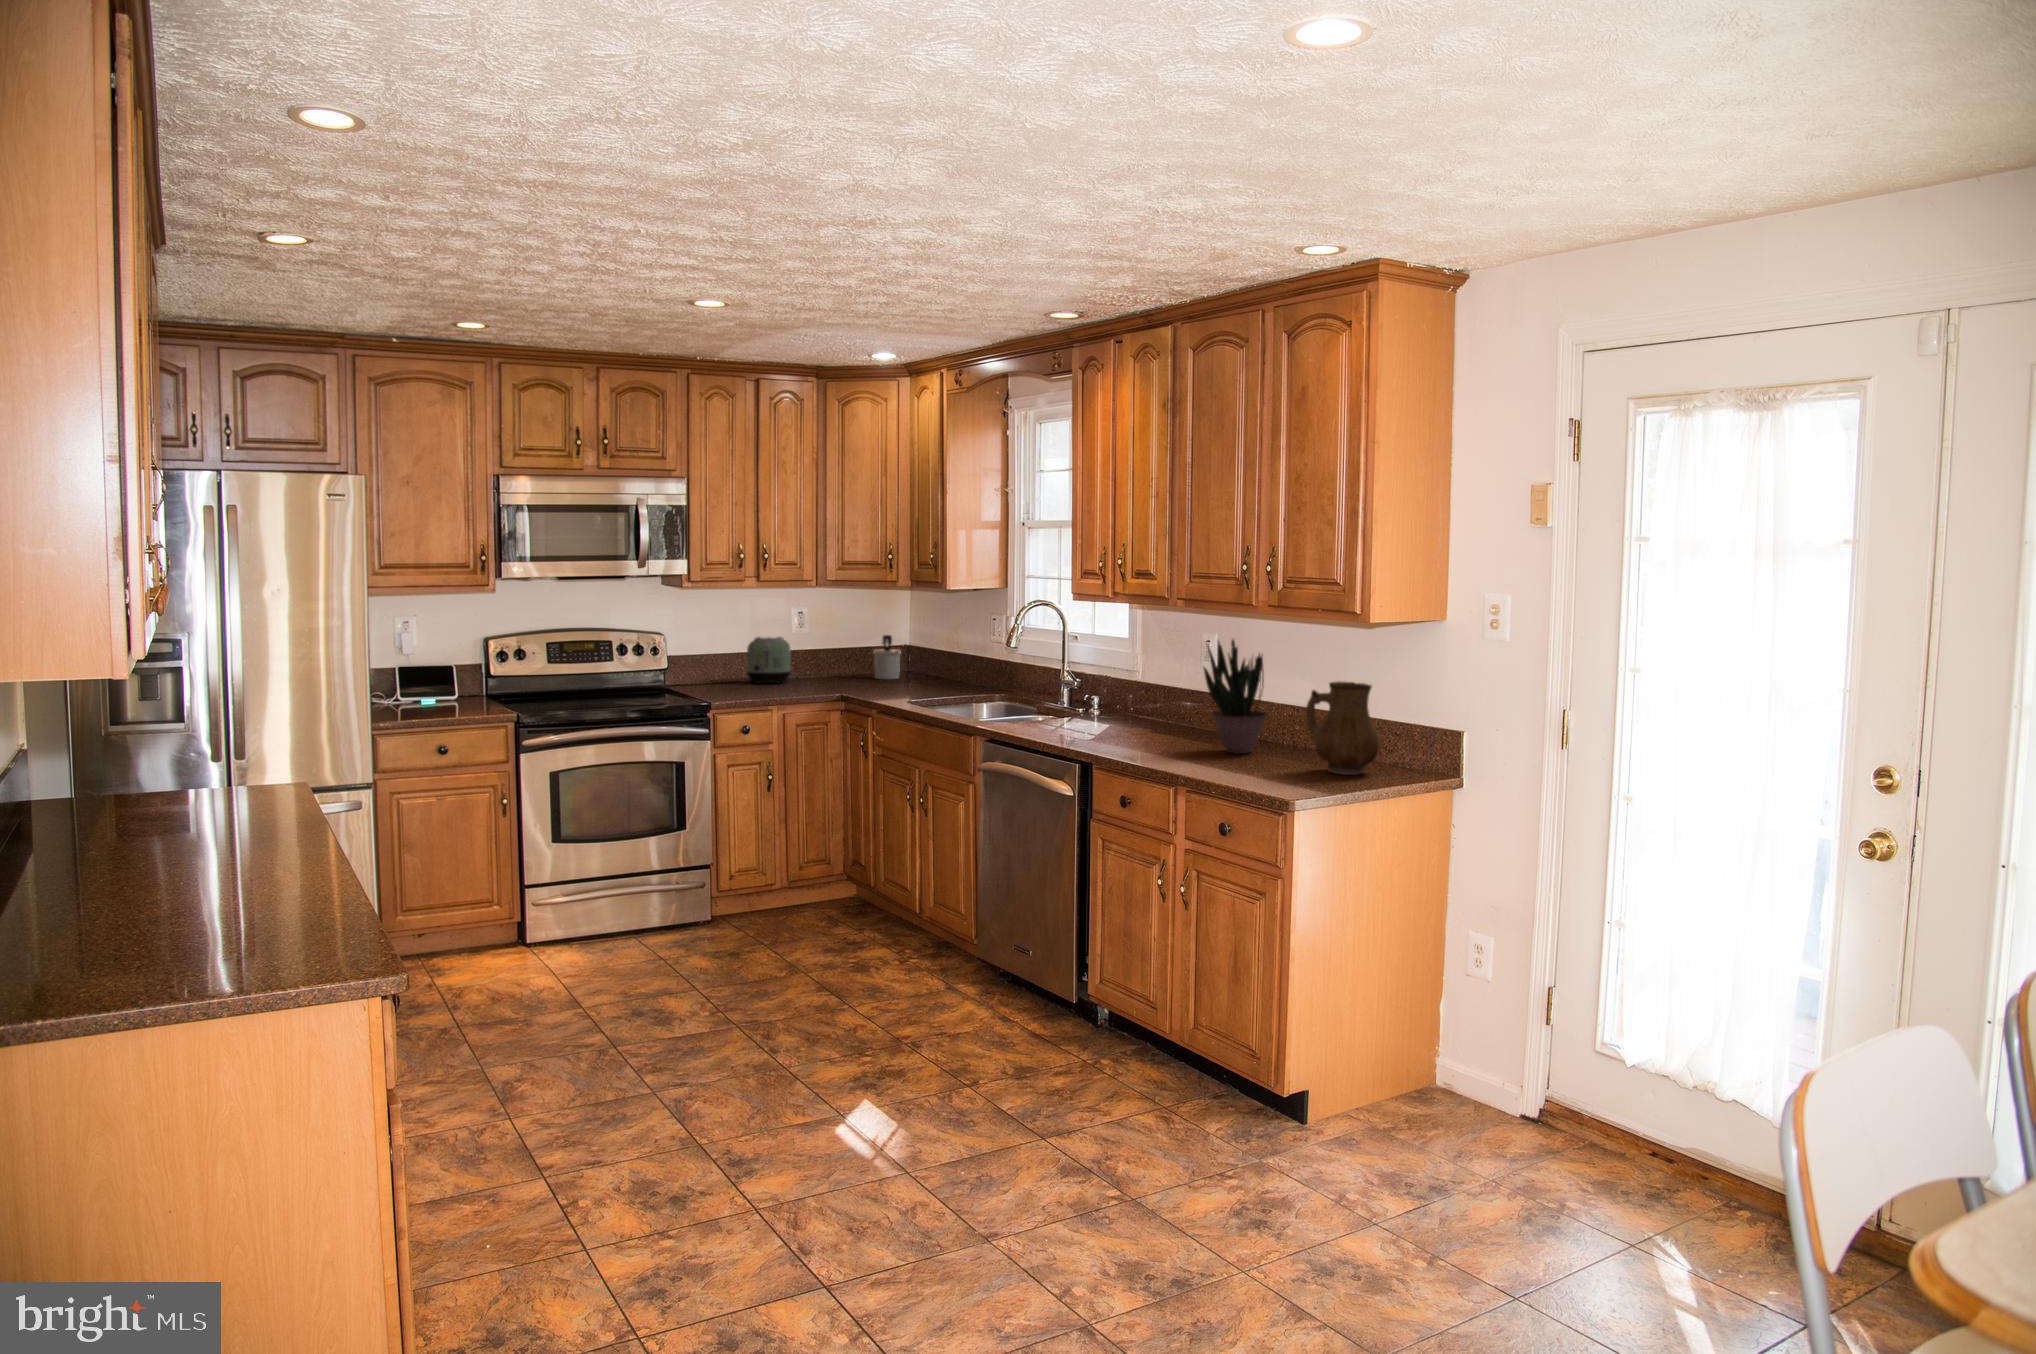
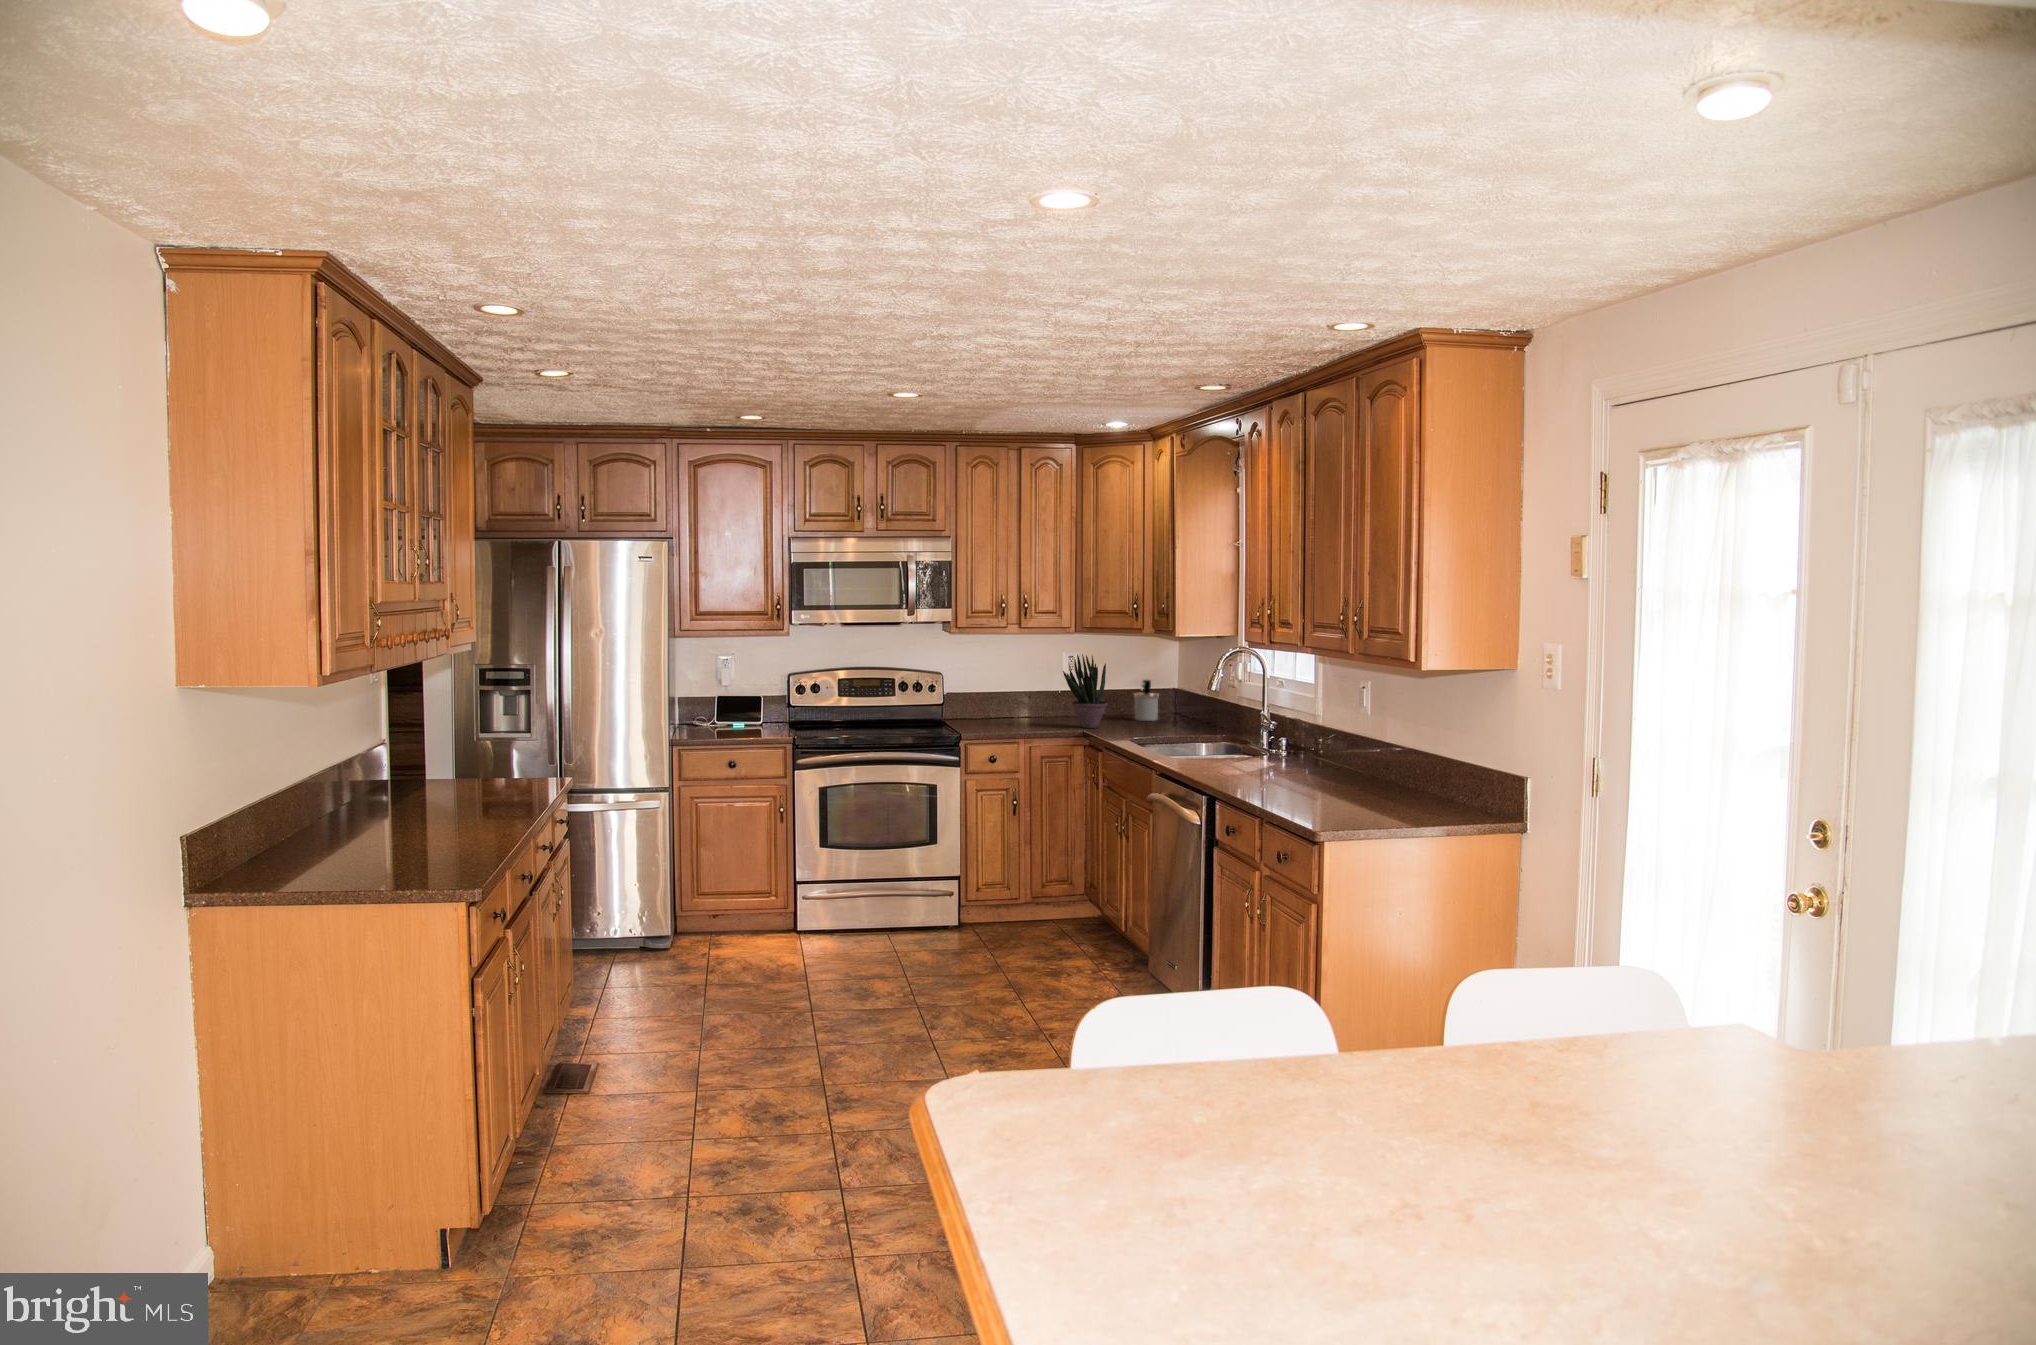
toaster: present [747,637,791,683] -> none [1017,679,1060,721]
potted plant: present [1204,639,1268,754] -> present [1063,654,1108,728]
ceramic pitcher: present [1306,682,1380,775] -> none [1384,726,1453,815]

